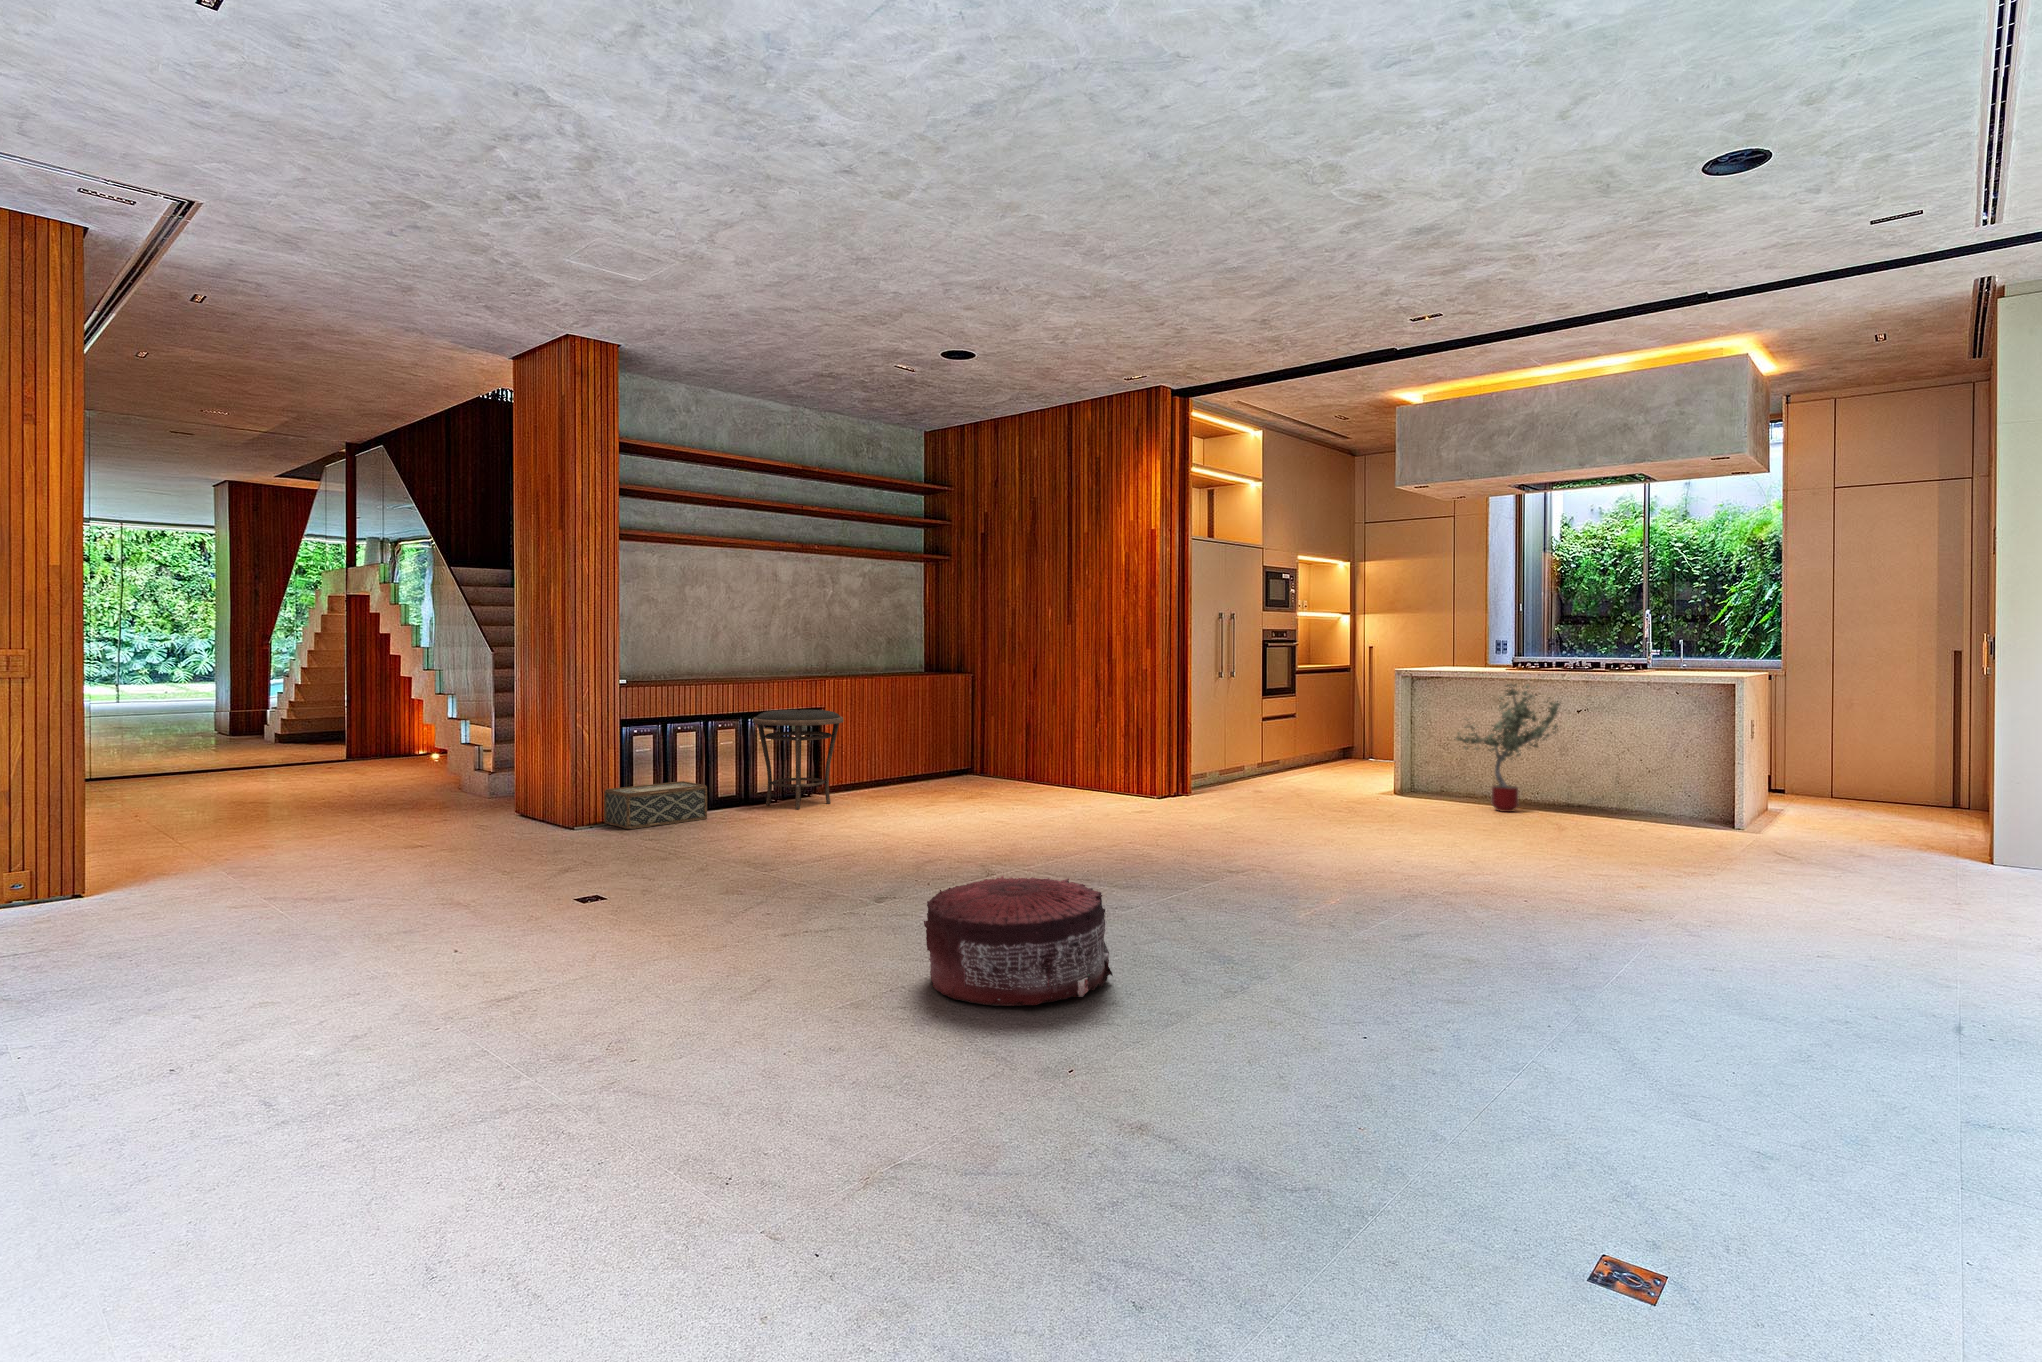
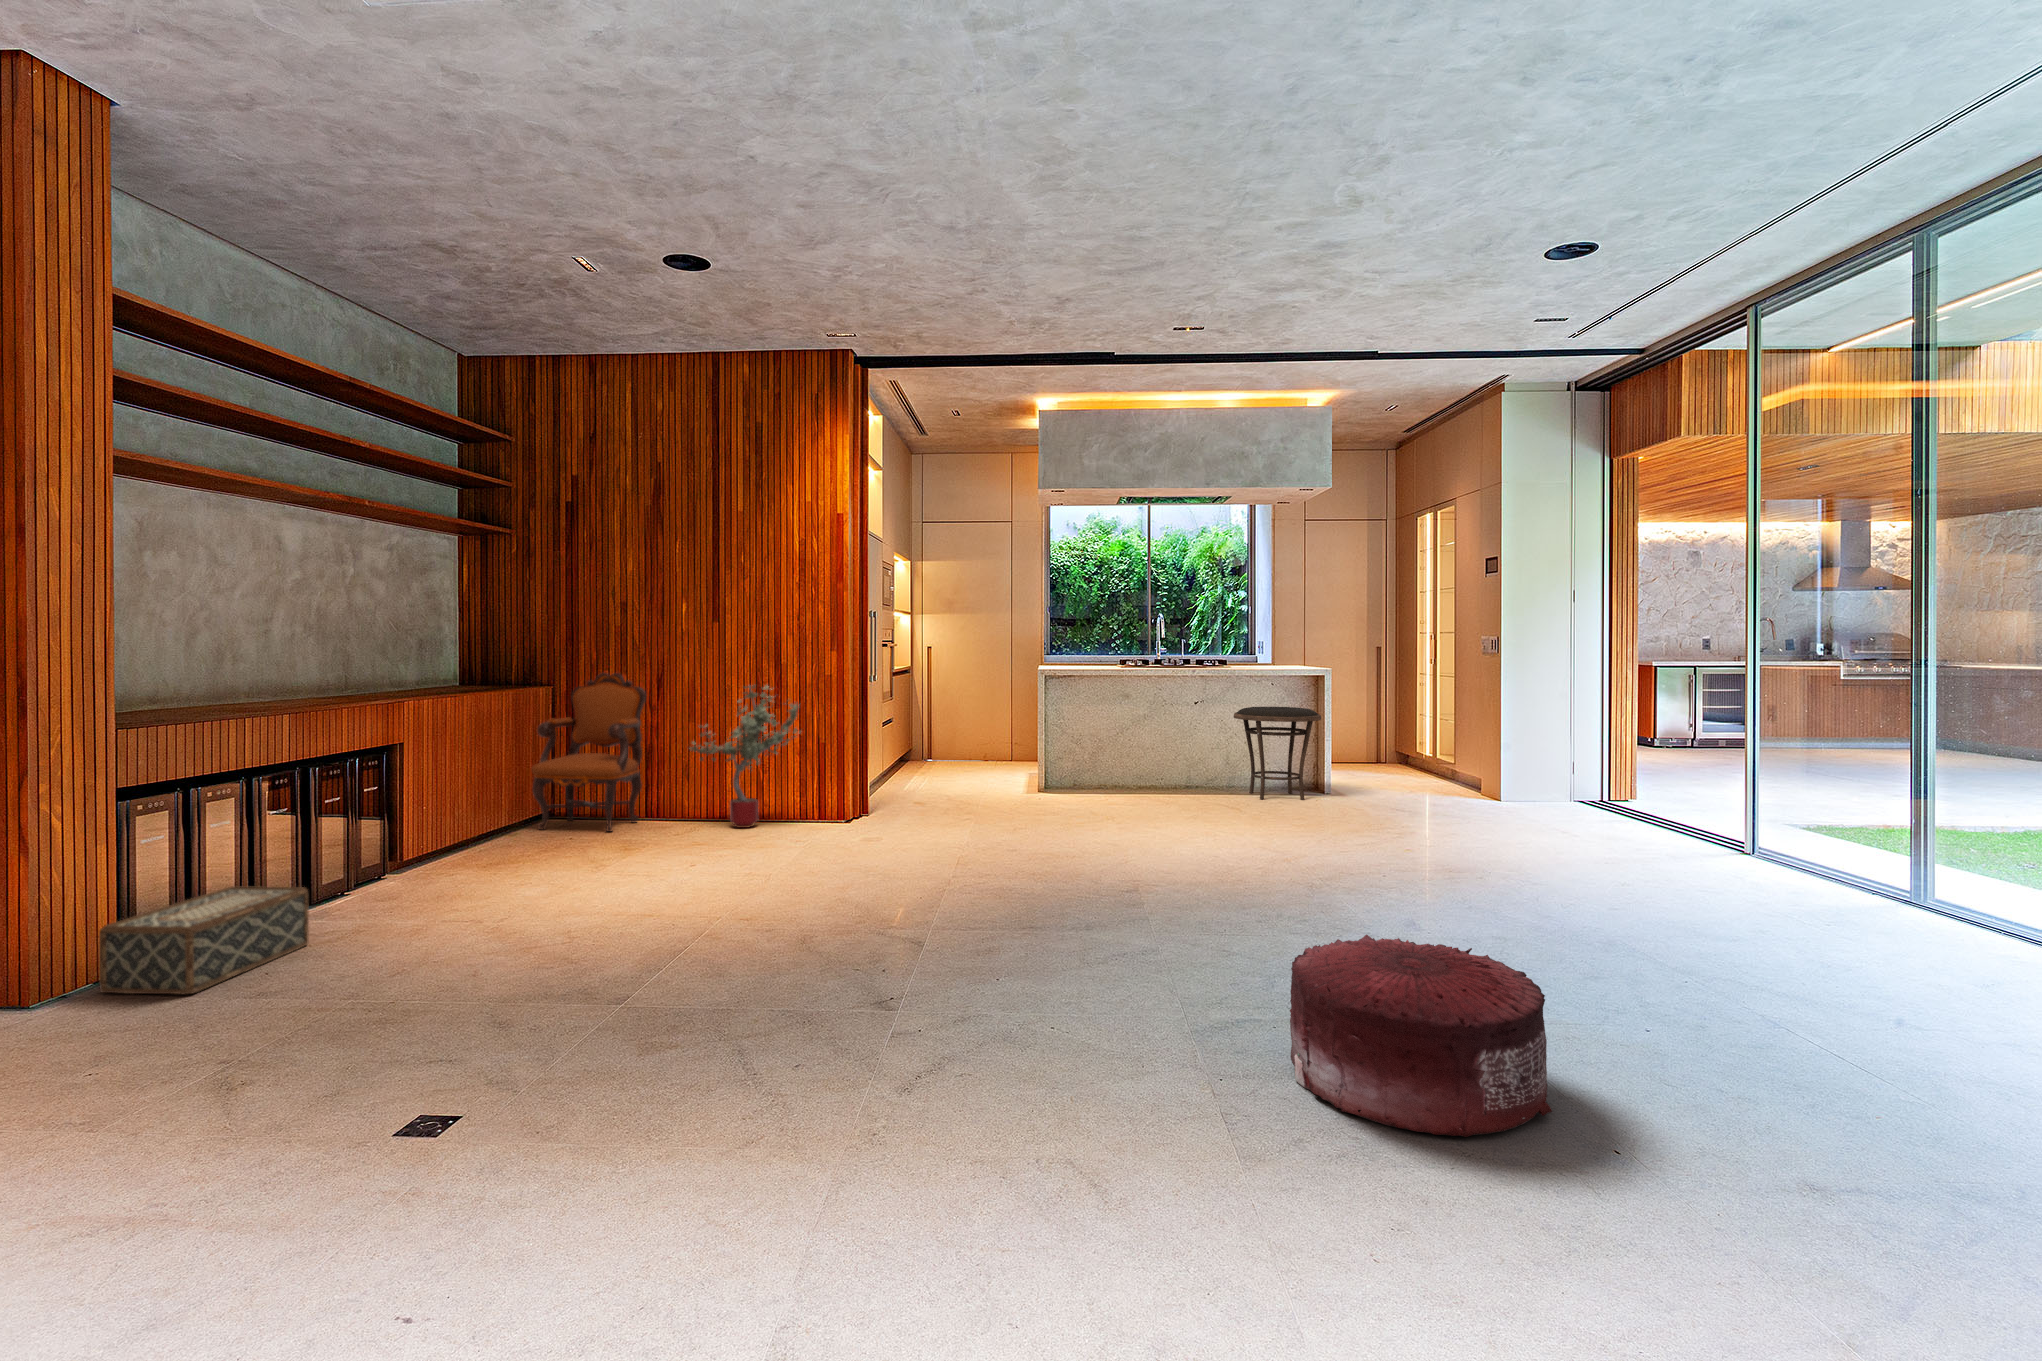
armchair: none [937,666,1020,787] -> present [531,673,646,832]
potted tree: present [1456,684,1560,812] -> present [690,685,800,828]
side table: present [753,710,844,809] -> present [1234,707,1321,800]

